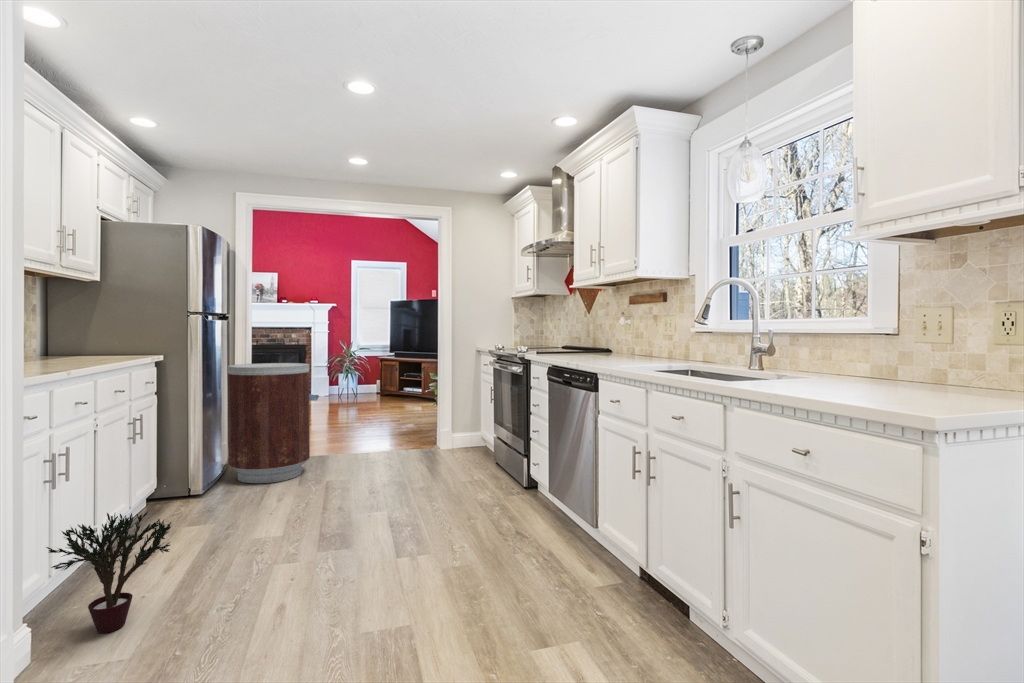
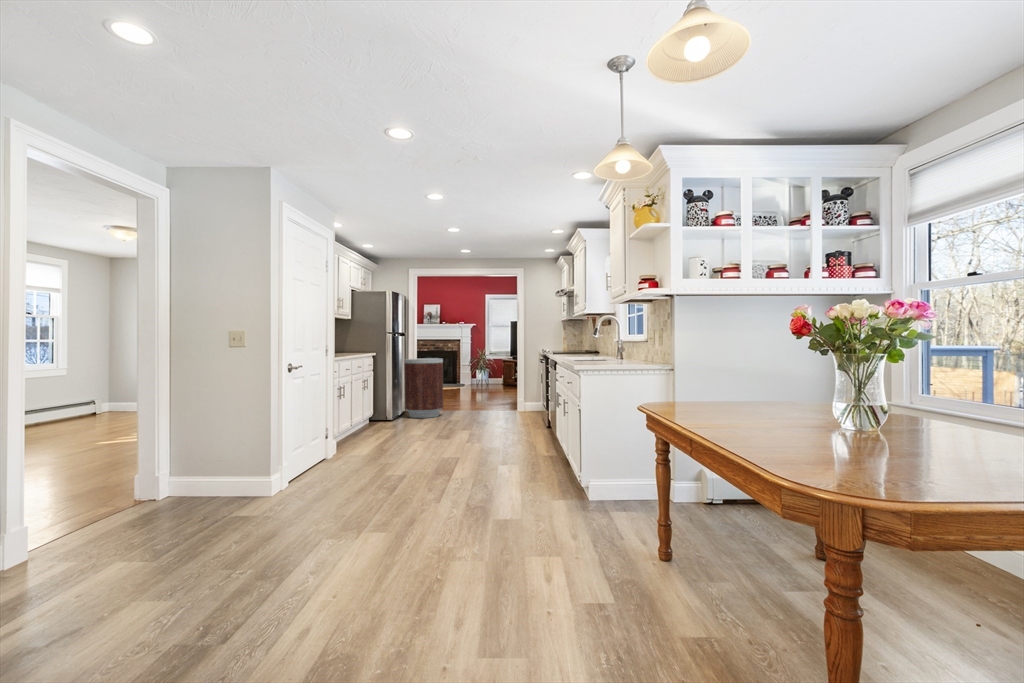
potted plant: present [46,512,171,633] -> none [342,407,380,447]

